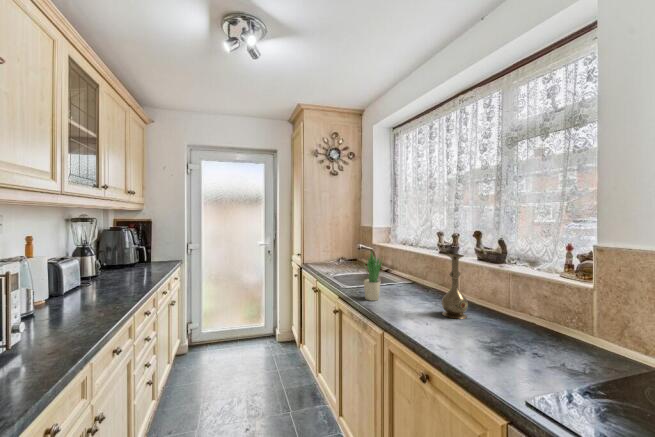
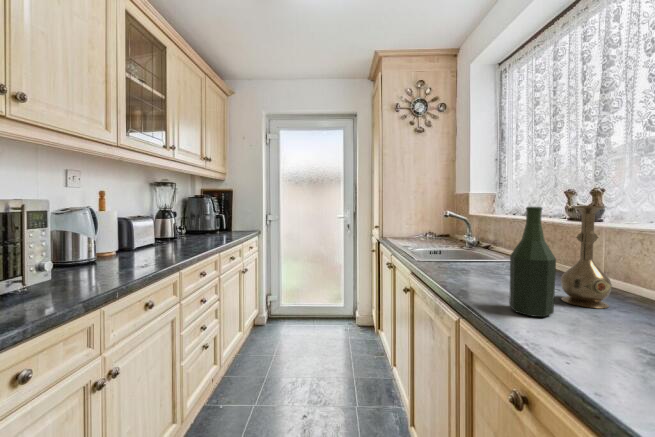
potted plant: present [364,250,382,301] -> none [440,206,470,276]
bottle: none [415,259,441,329] -> present [509,207,556,317]

